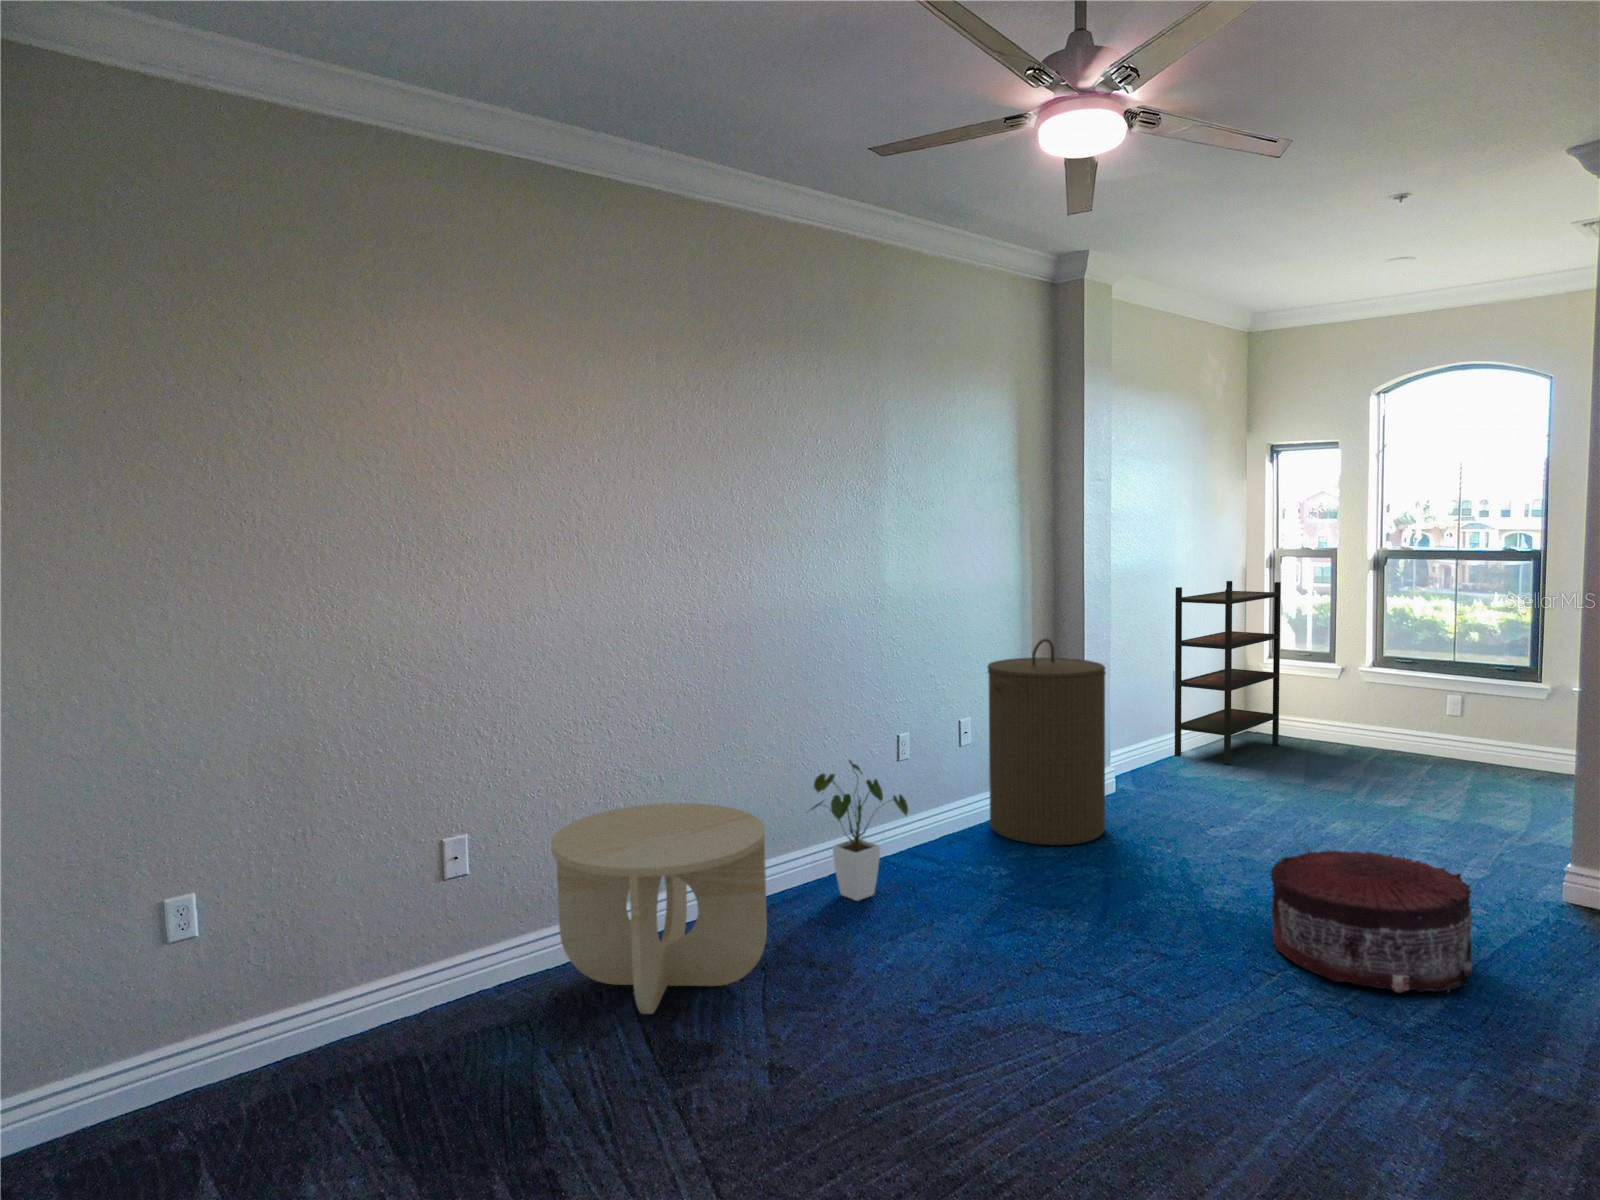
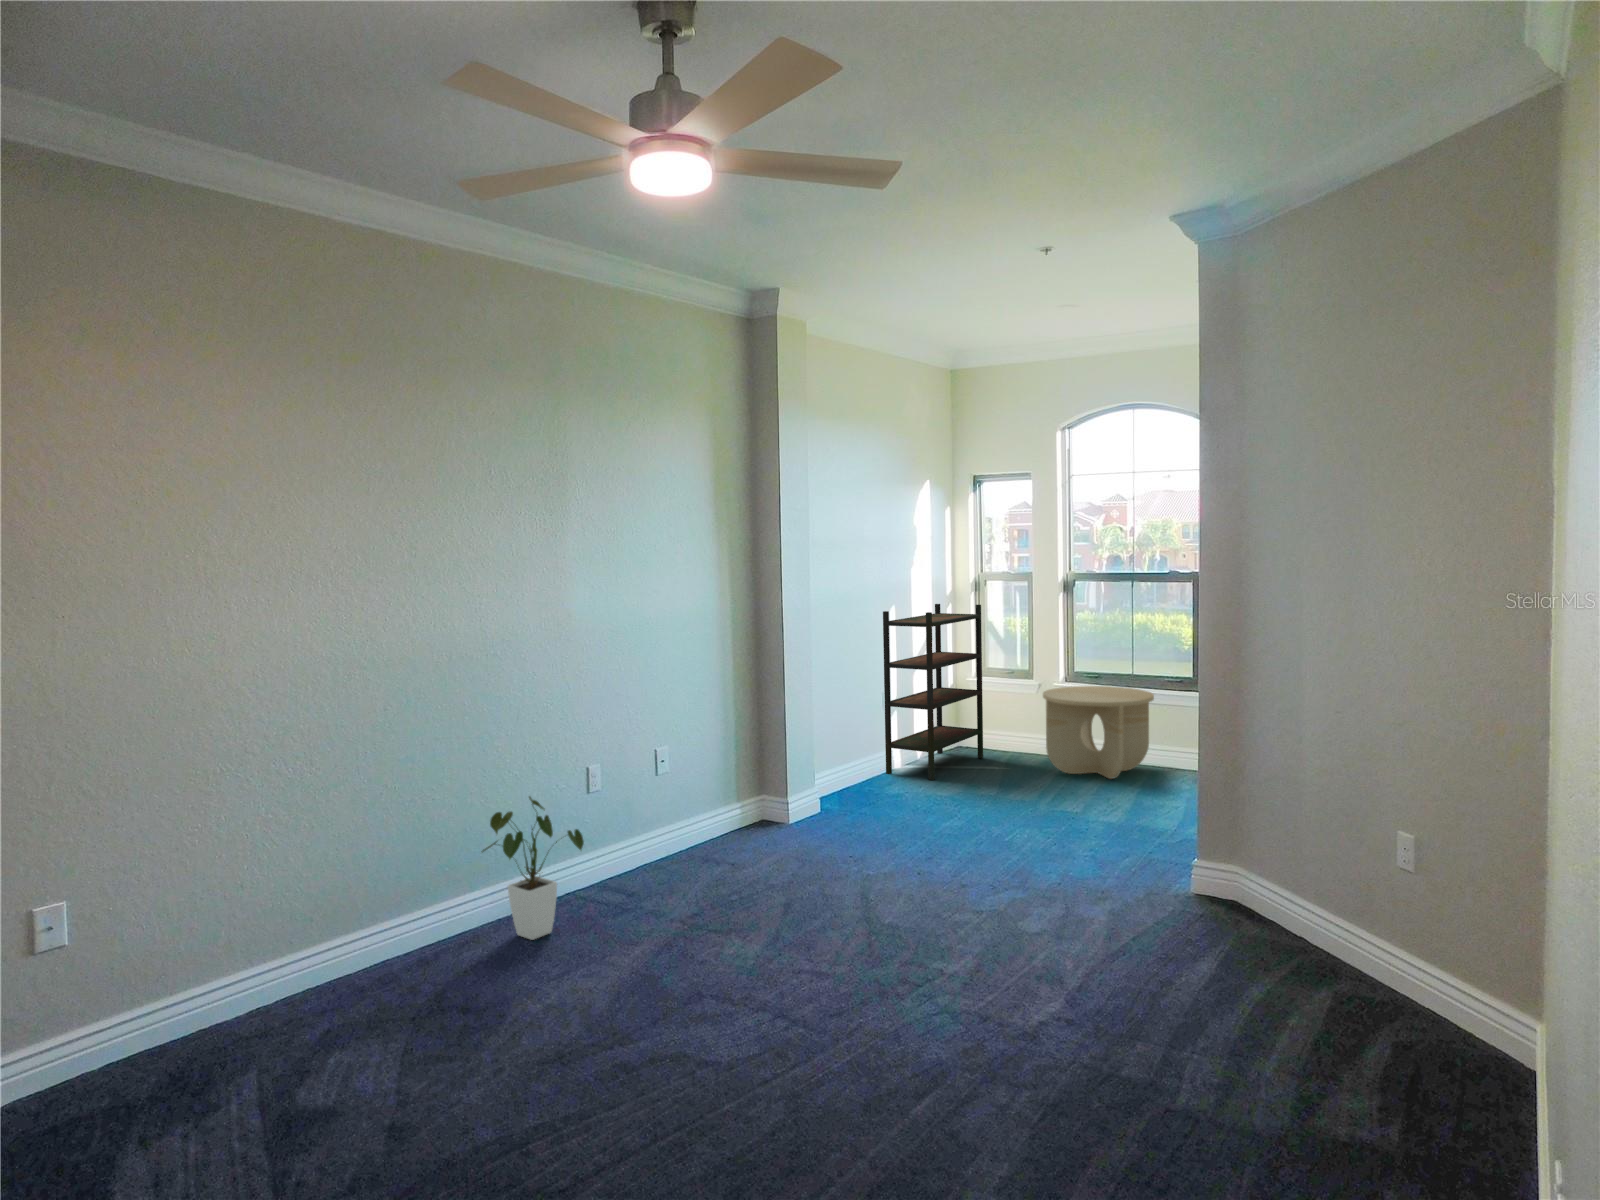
laundry hamper: present [988,639,1106,845] -> none [682,666,798,870]
side table: present [551,803,767,1014] -> present [1043,686,1154,779]
pouf: present [1270,850,1473,993] -> none [917,856,1082,985]

